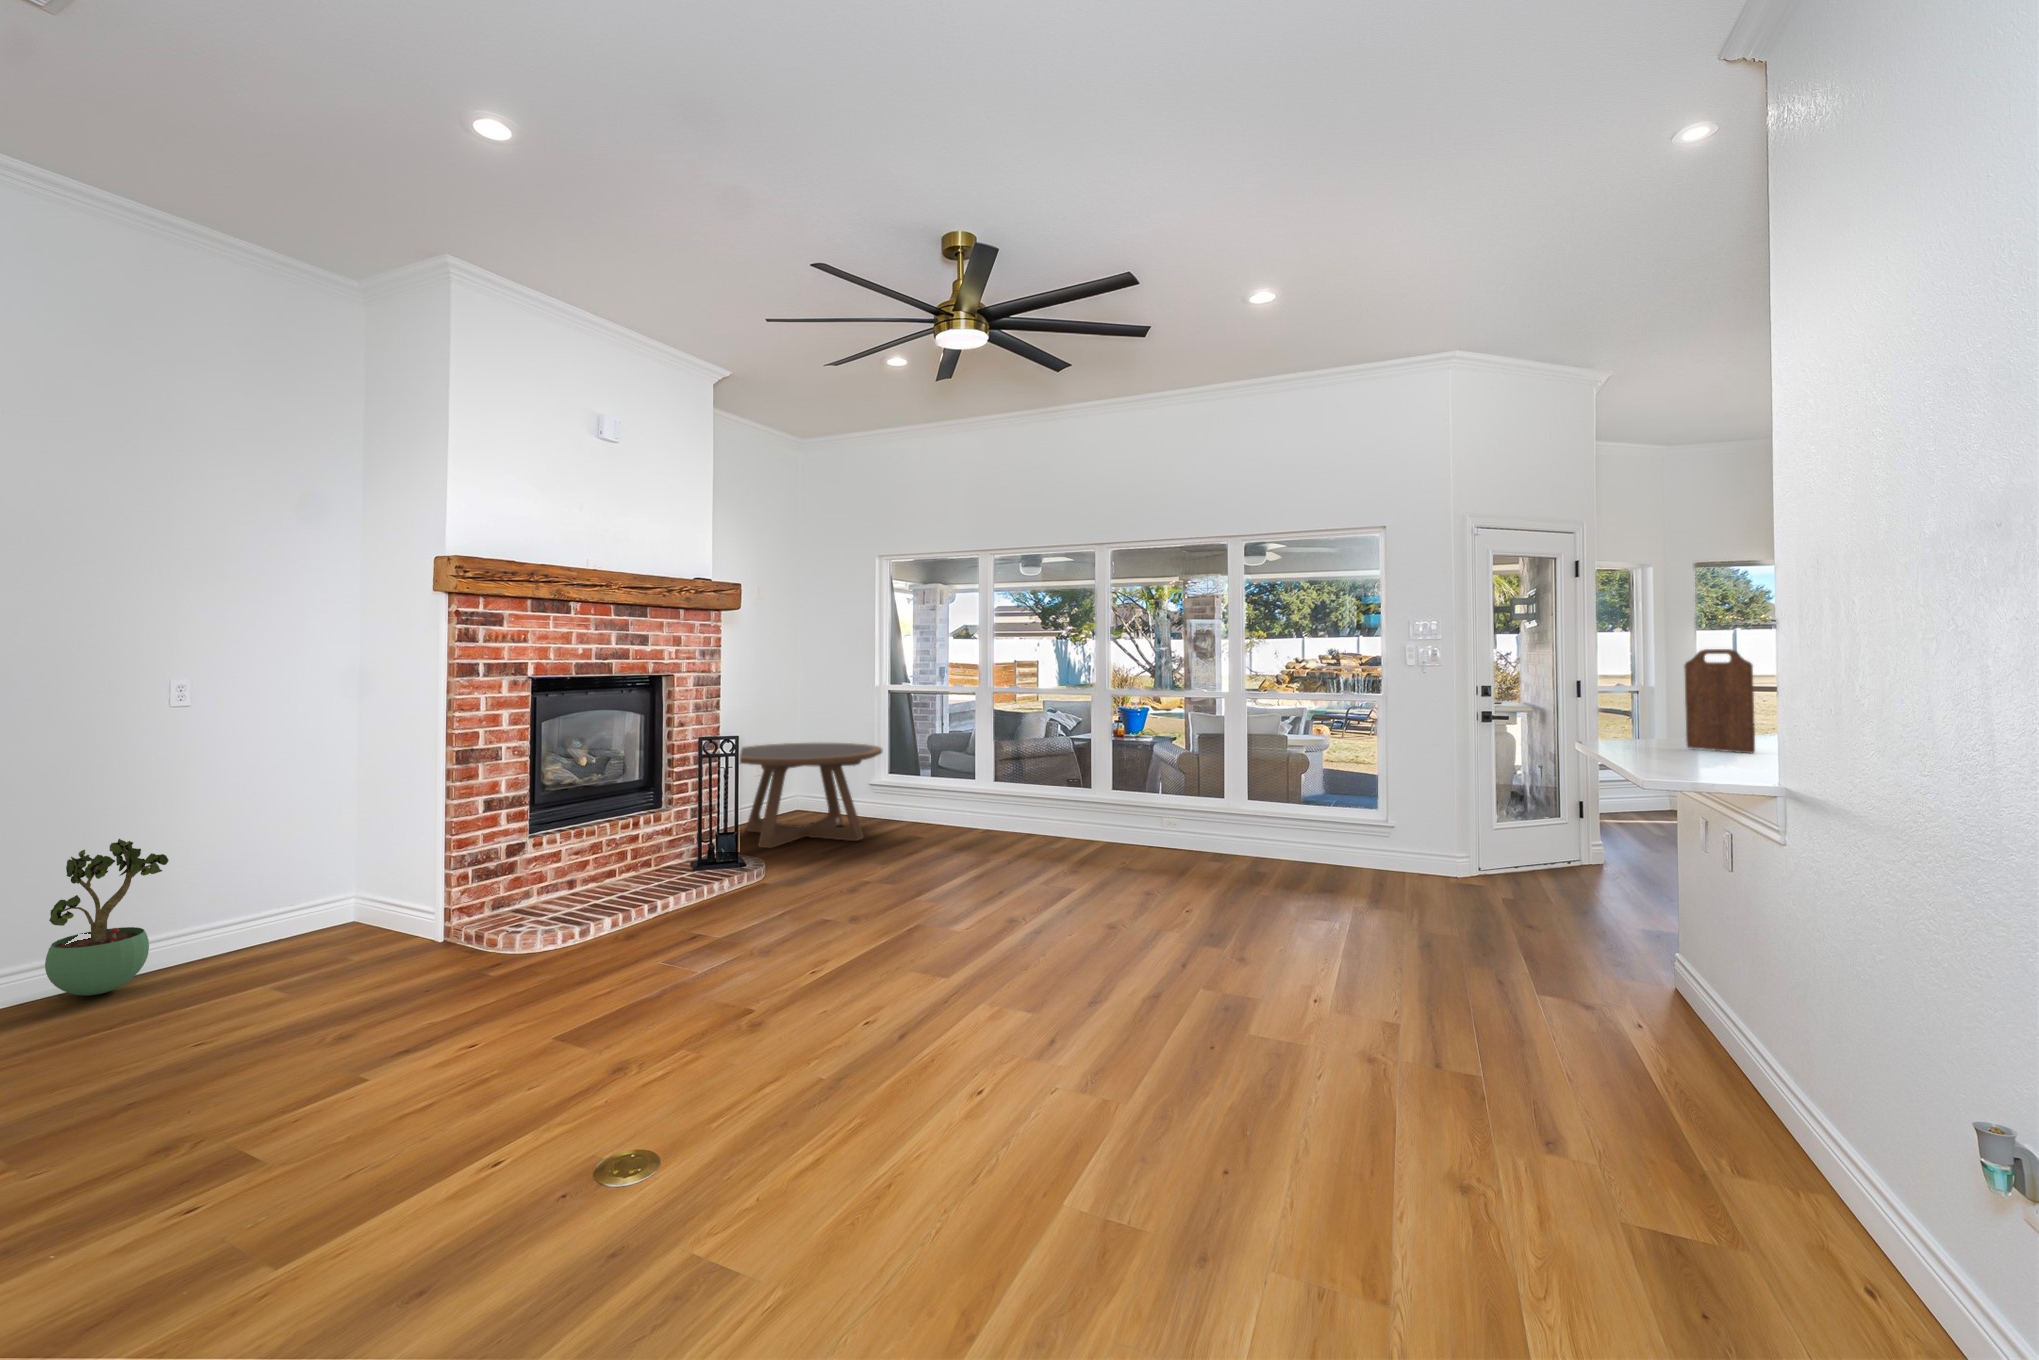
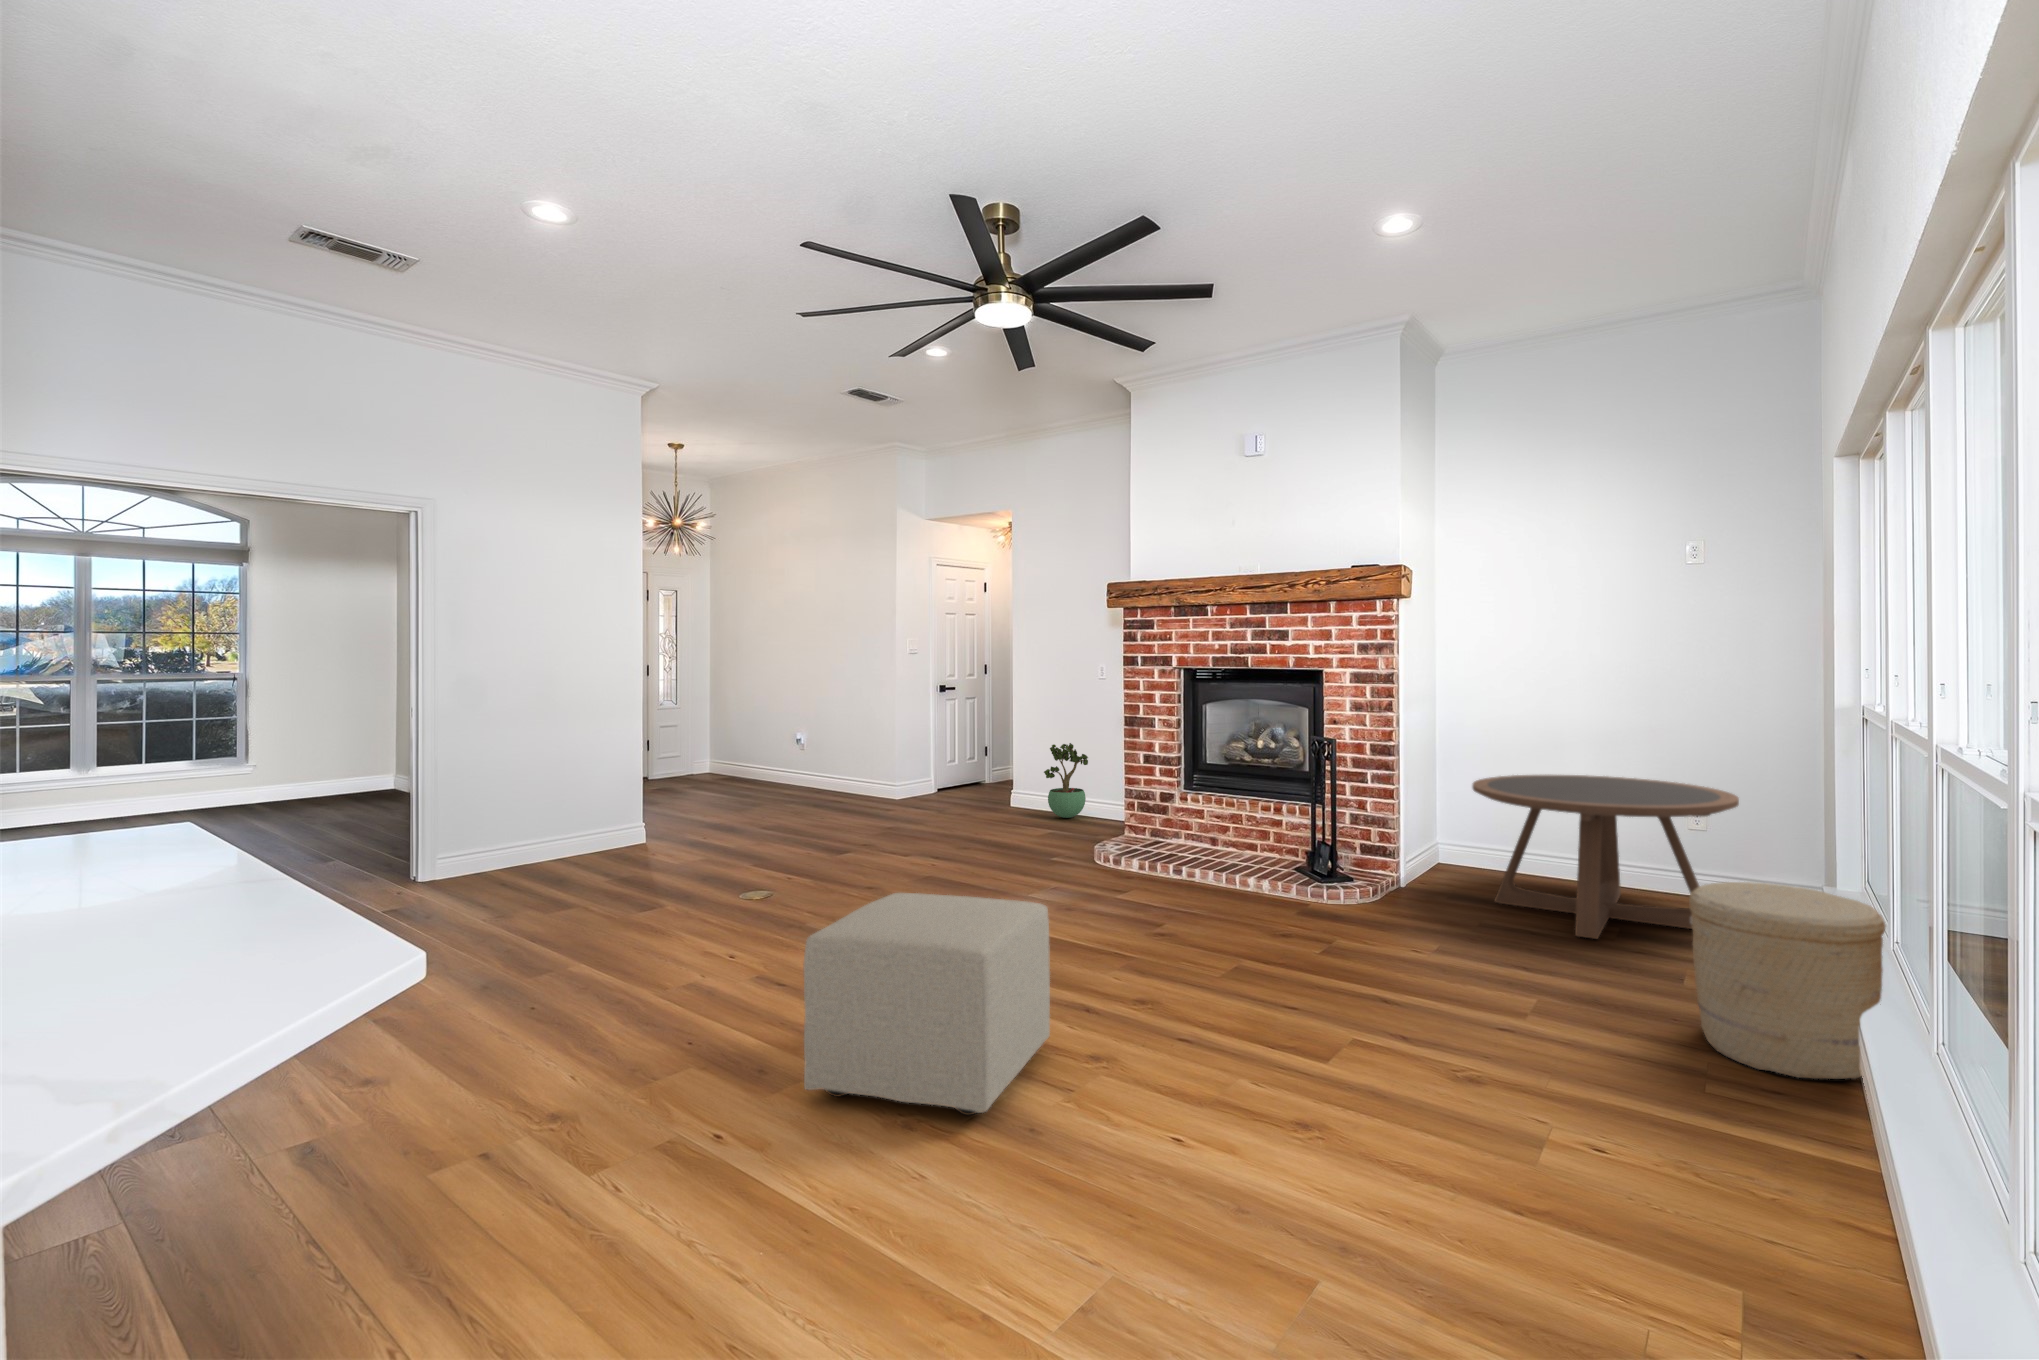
cutting board: present [1684,649,1755,754] -> none [111,665,322,982]
woven basket: none [987,763,1058,841] -> present [1689,882,1886,1079]
ottoman: none [1137,833,1301,984] -> present [803,893,1050,1115]

